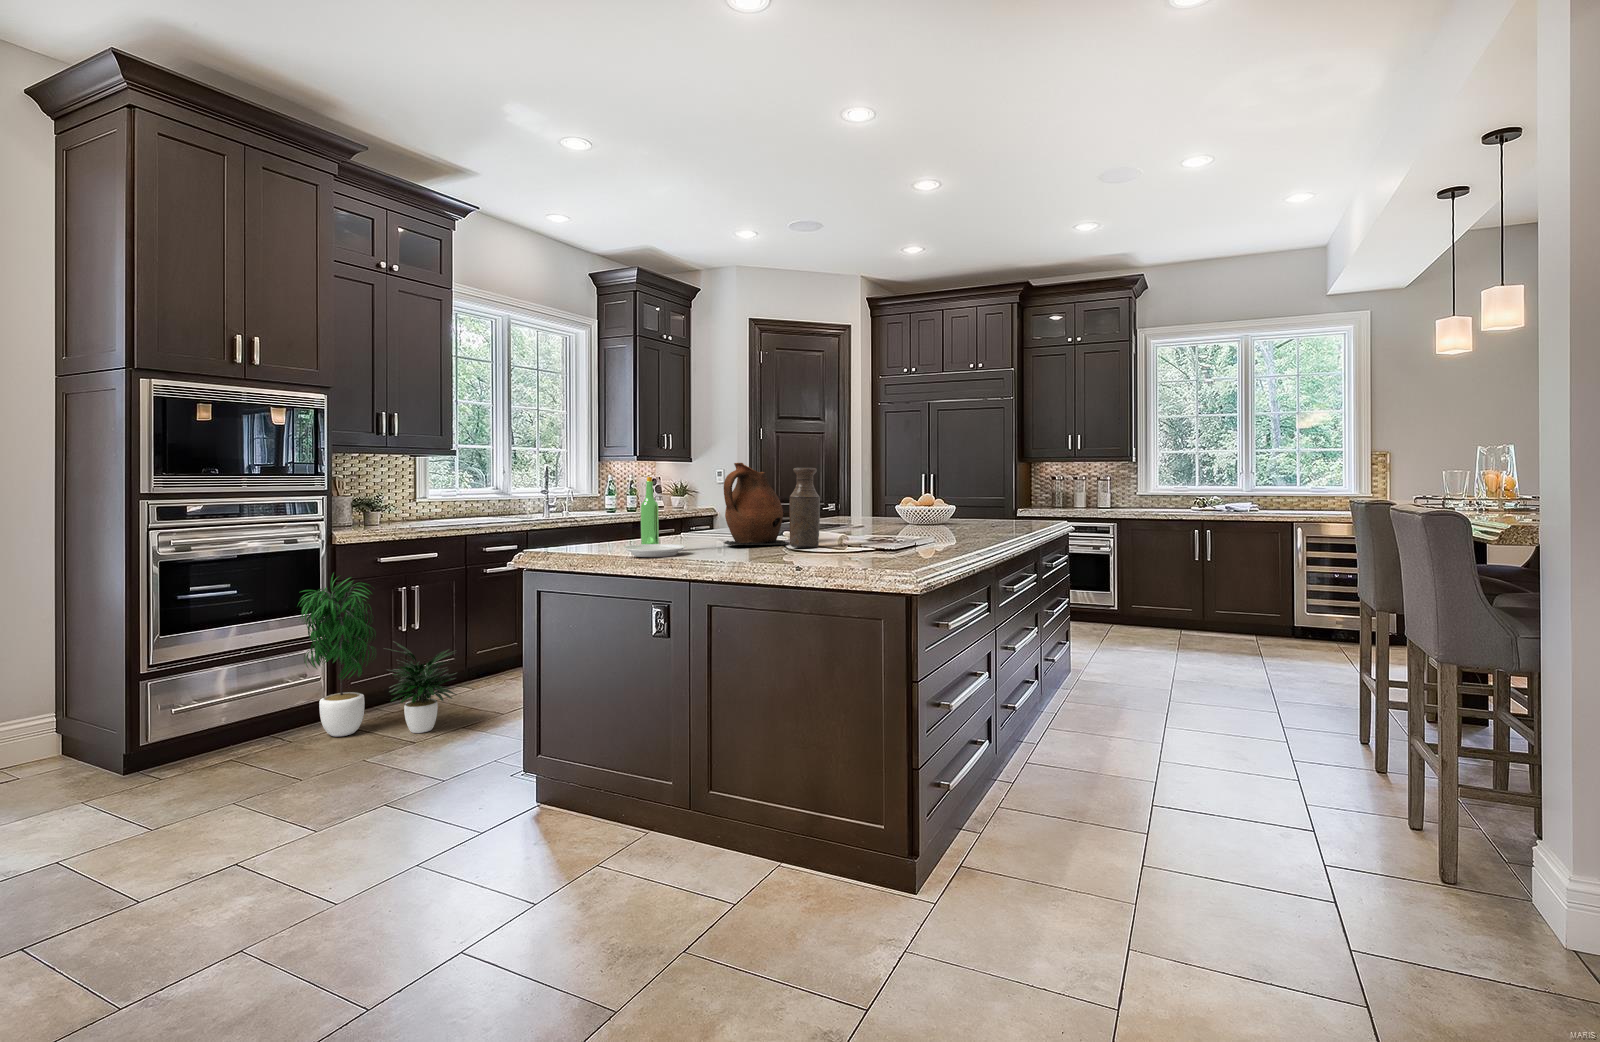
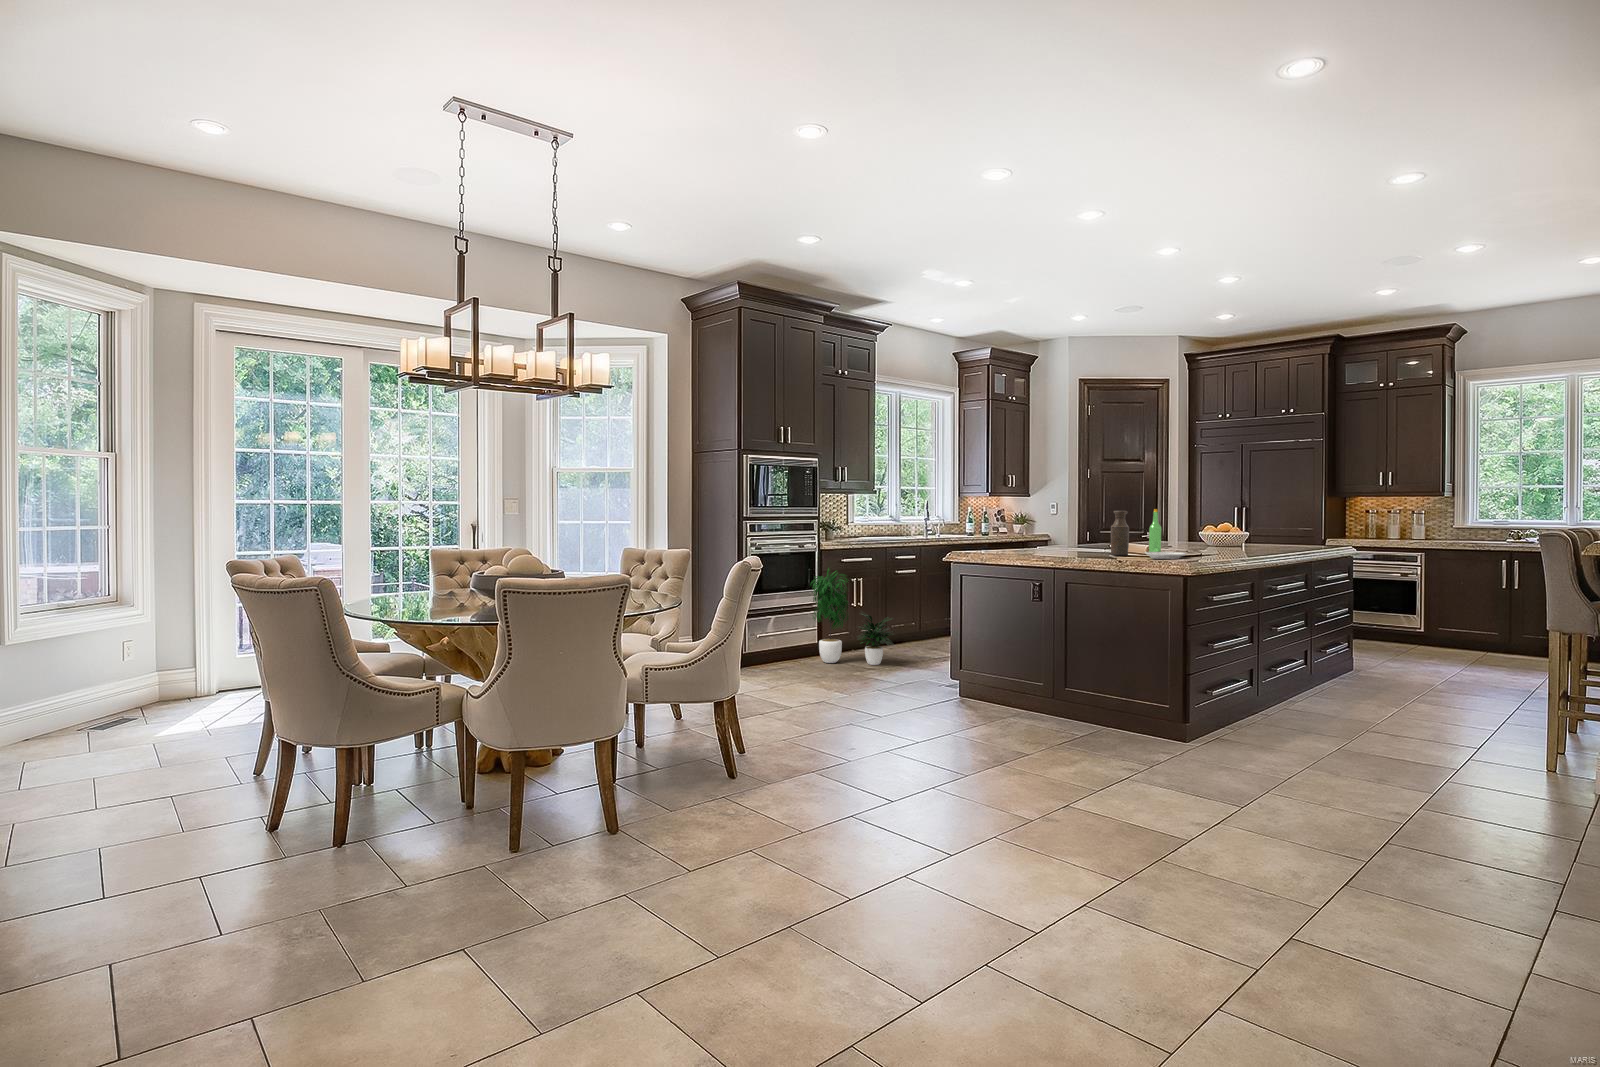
ceramic pitcher: present [724,463,789,546] -> none [1068,507,1110,555]
plate: present [623,477,686,557] -> present [1144,509,1186,559]

